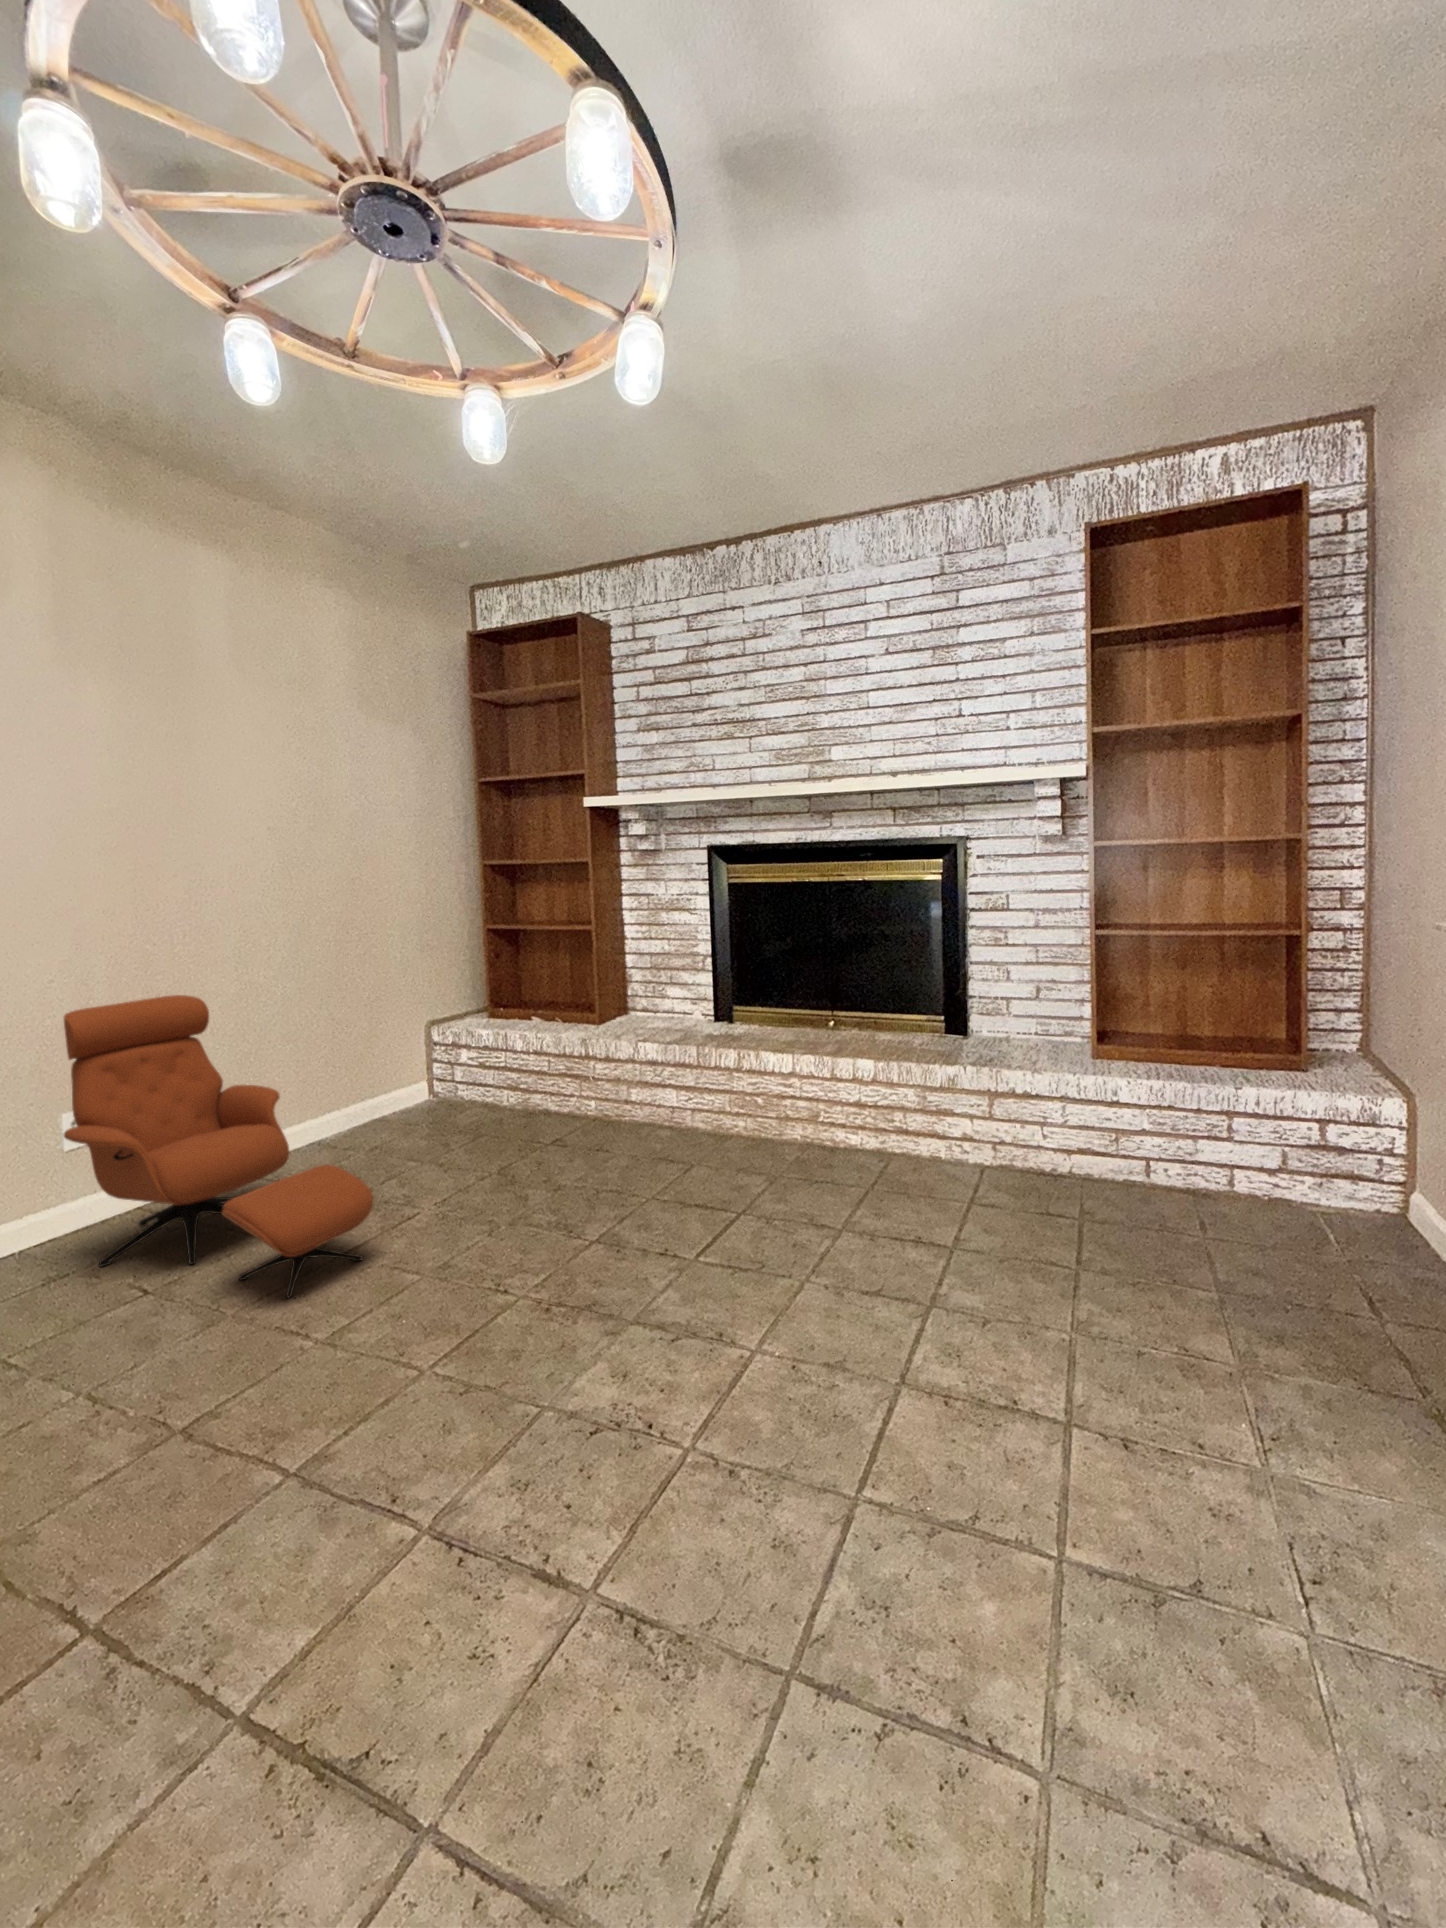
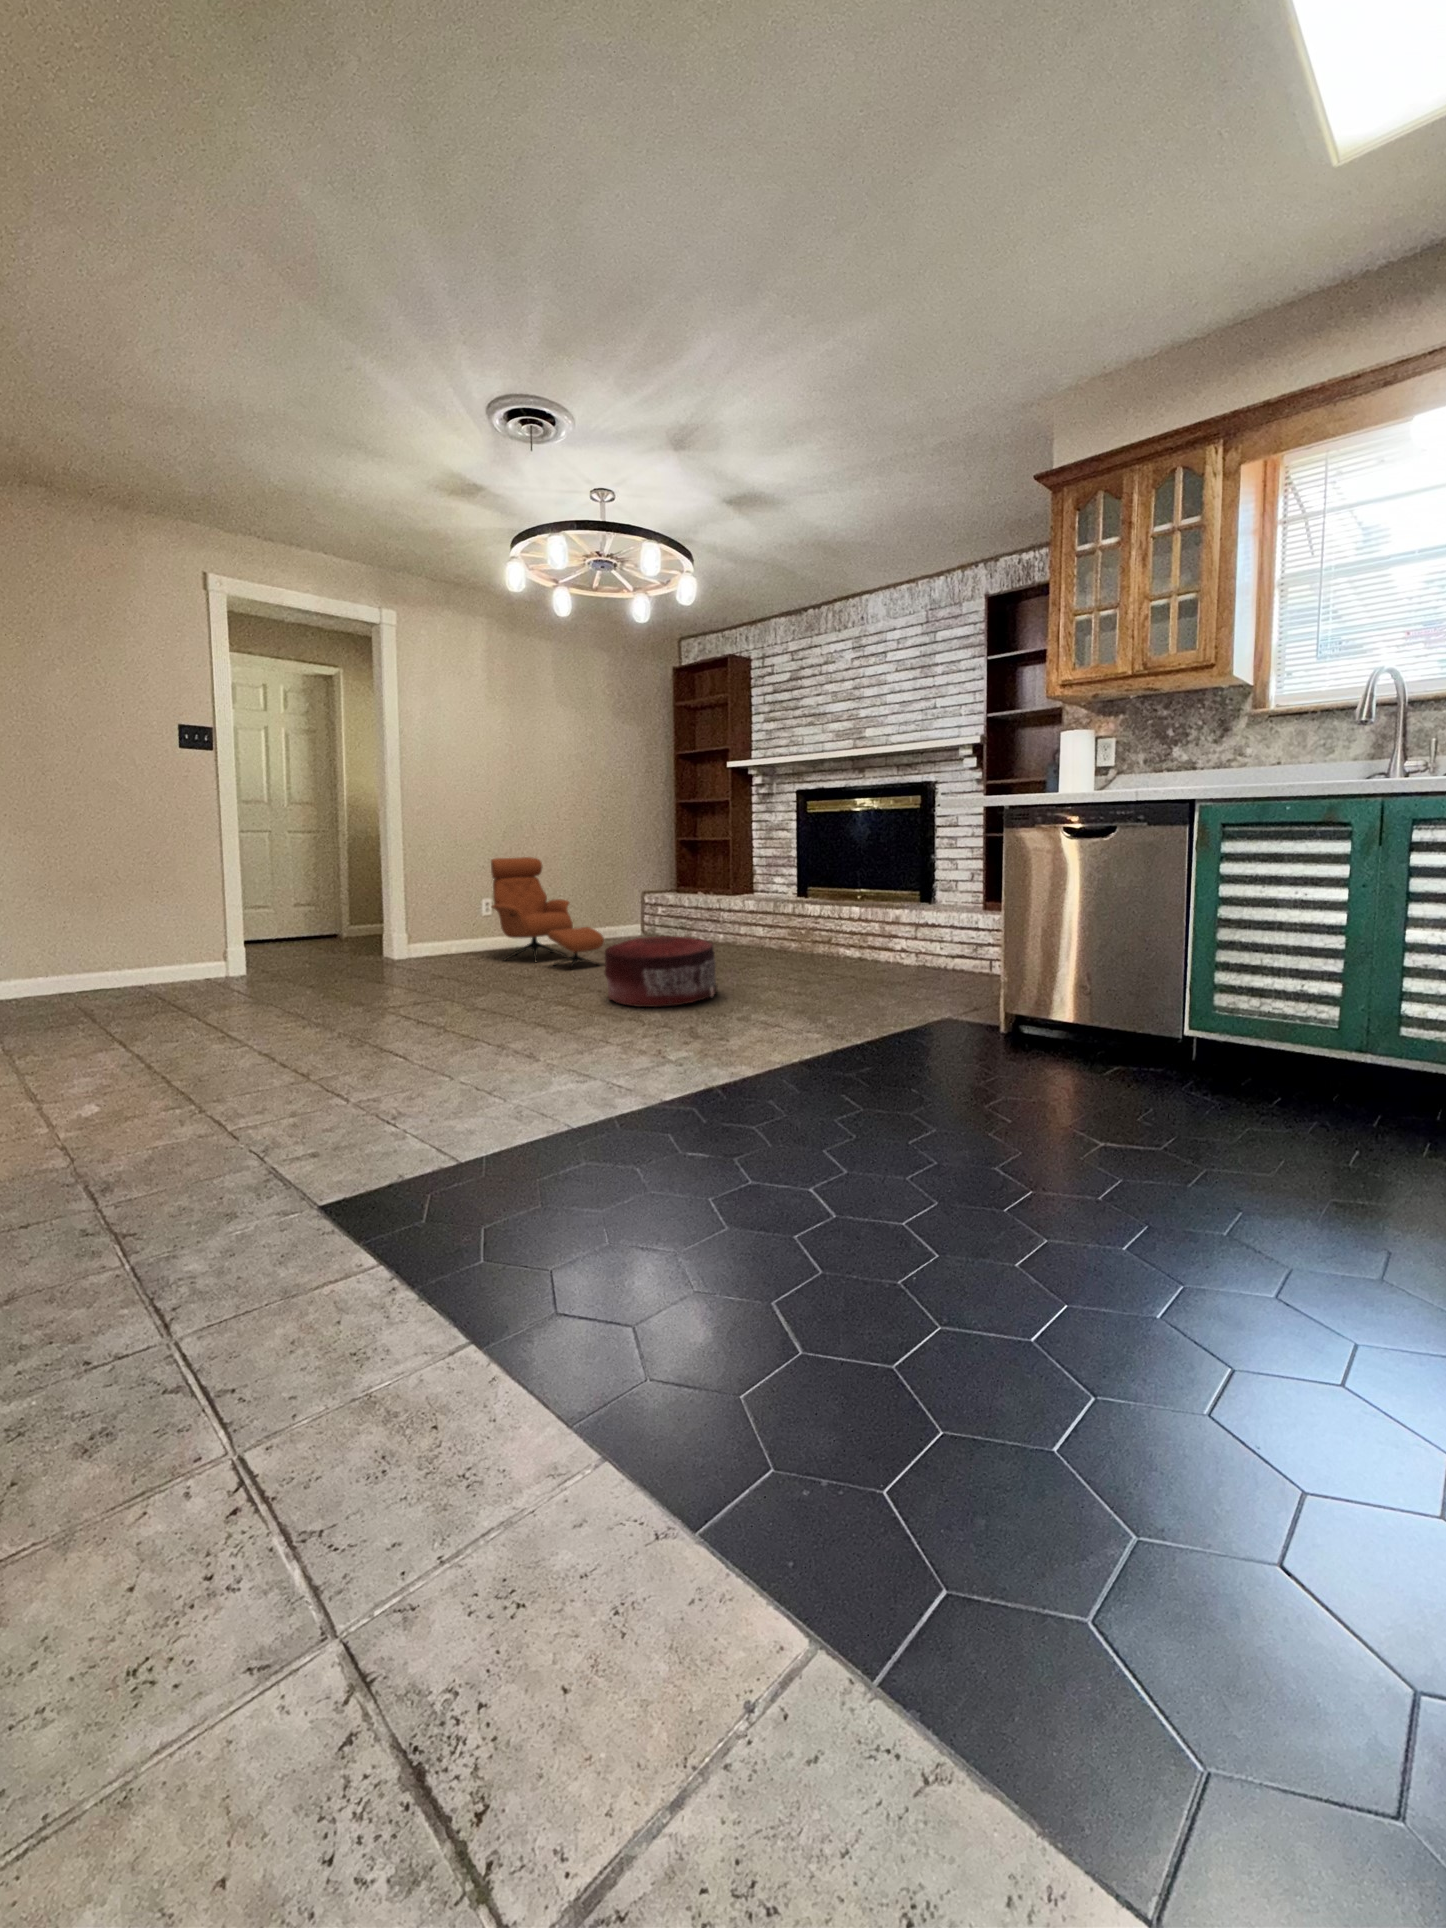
pouf: none [414,1242,755,1611] -> present [604,936,718,1007]

